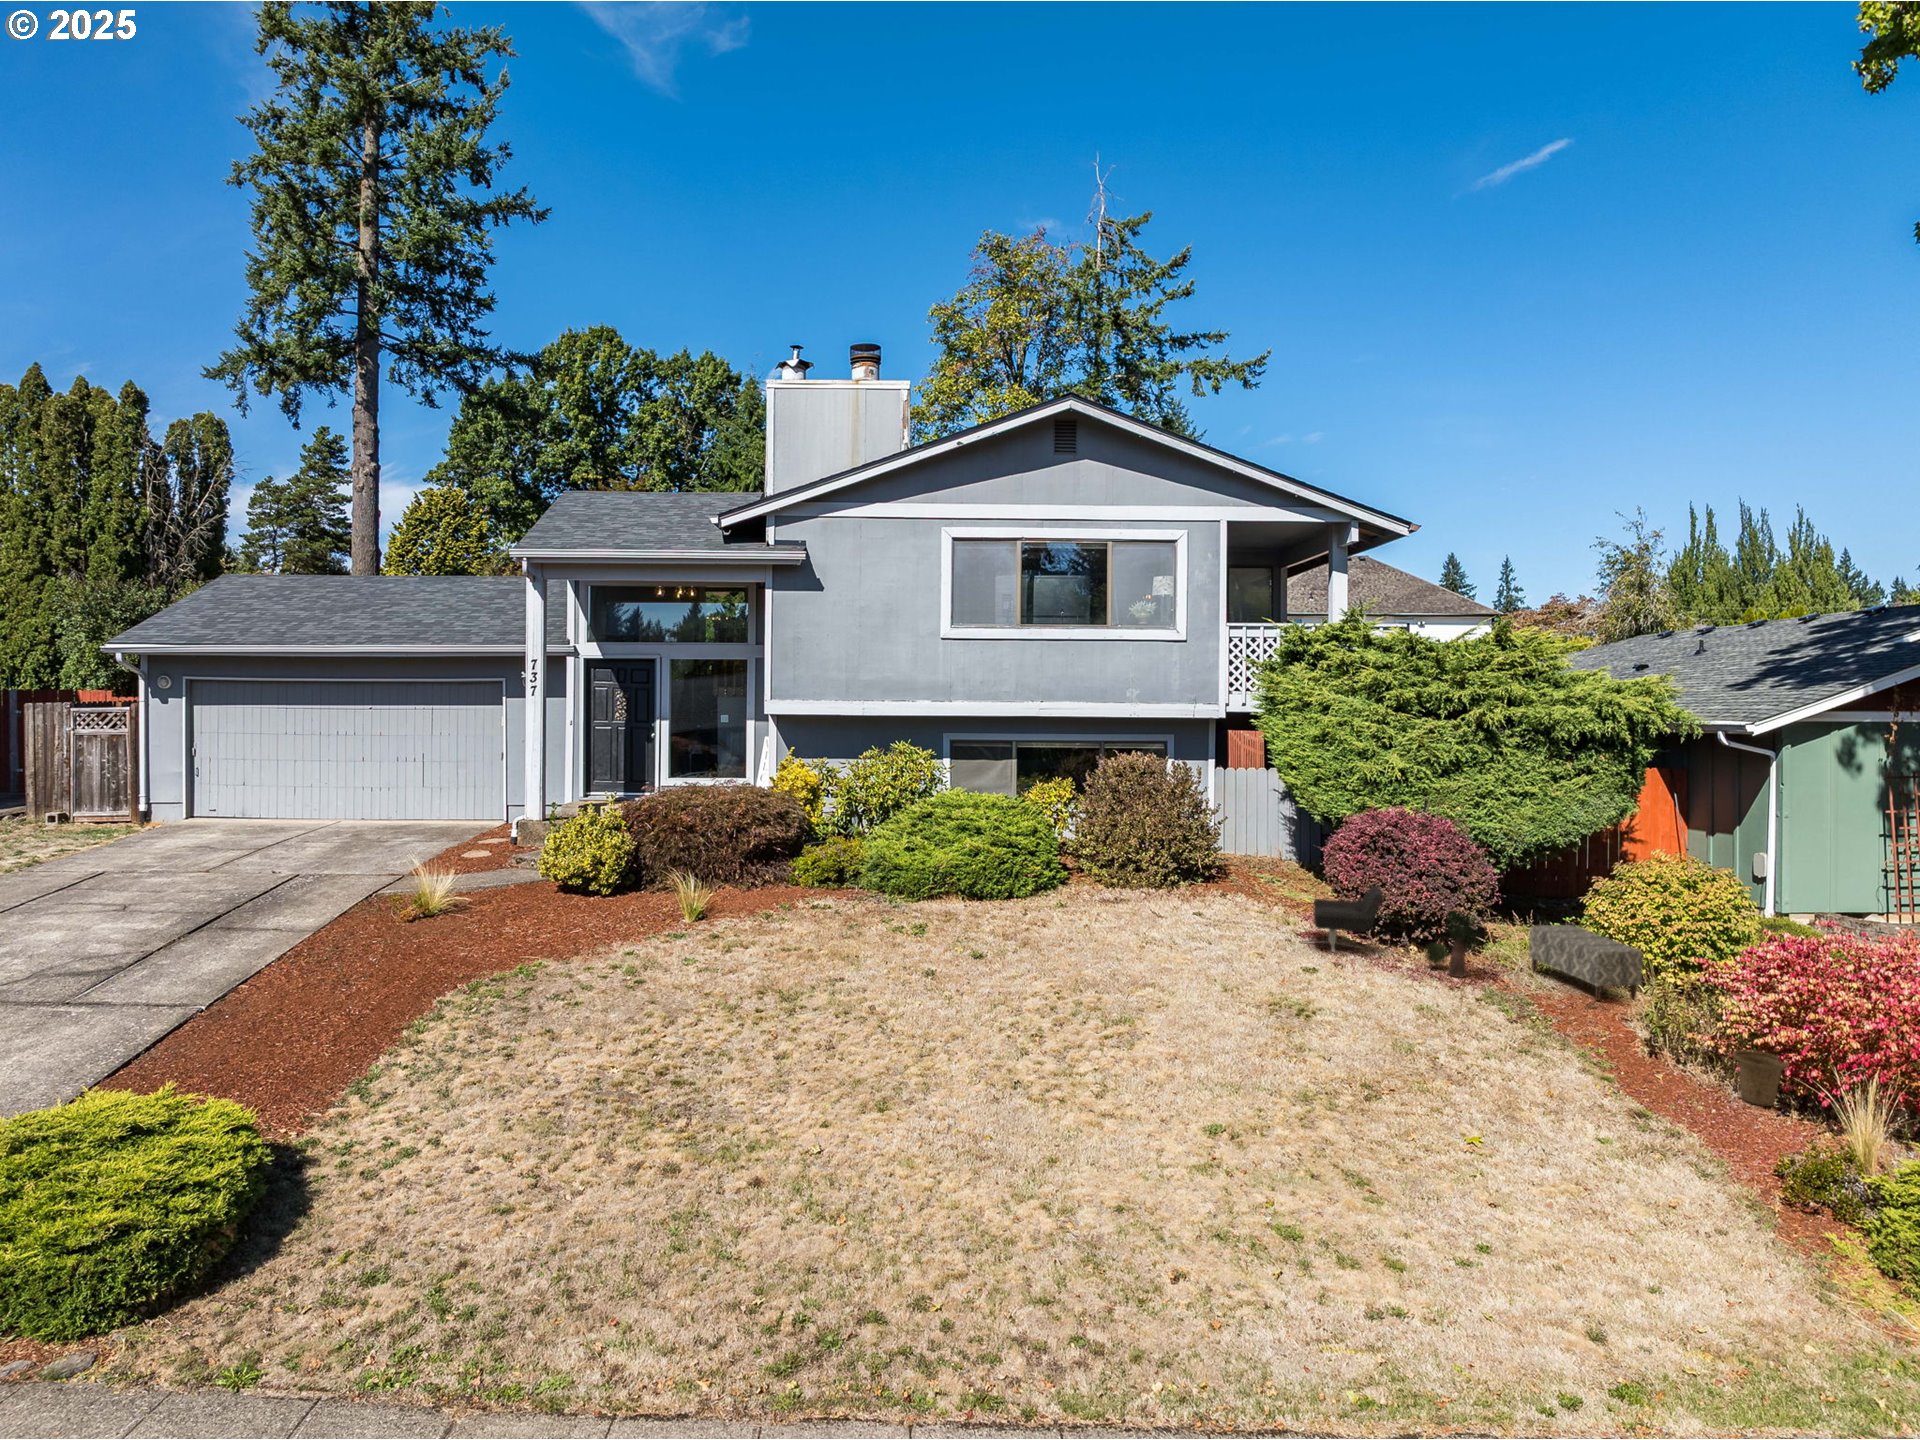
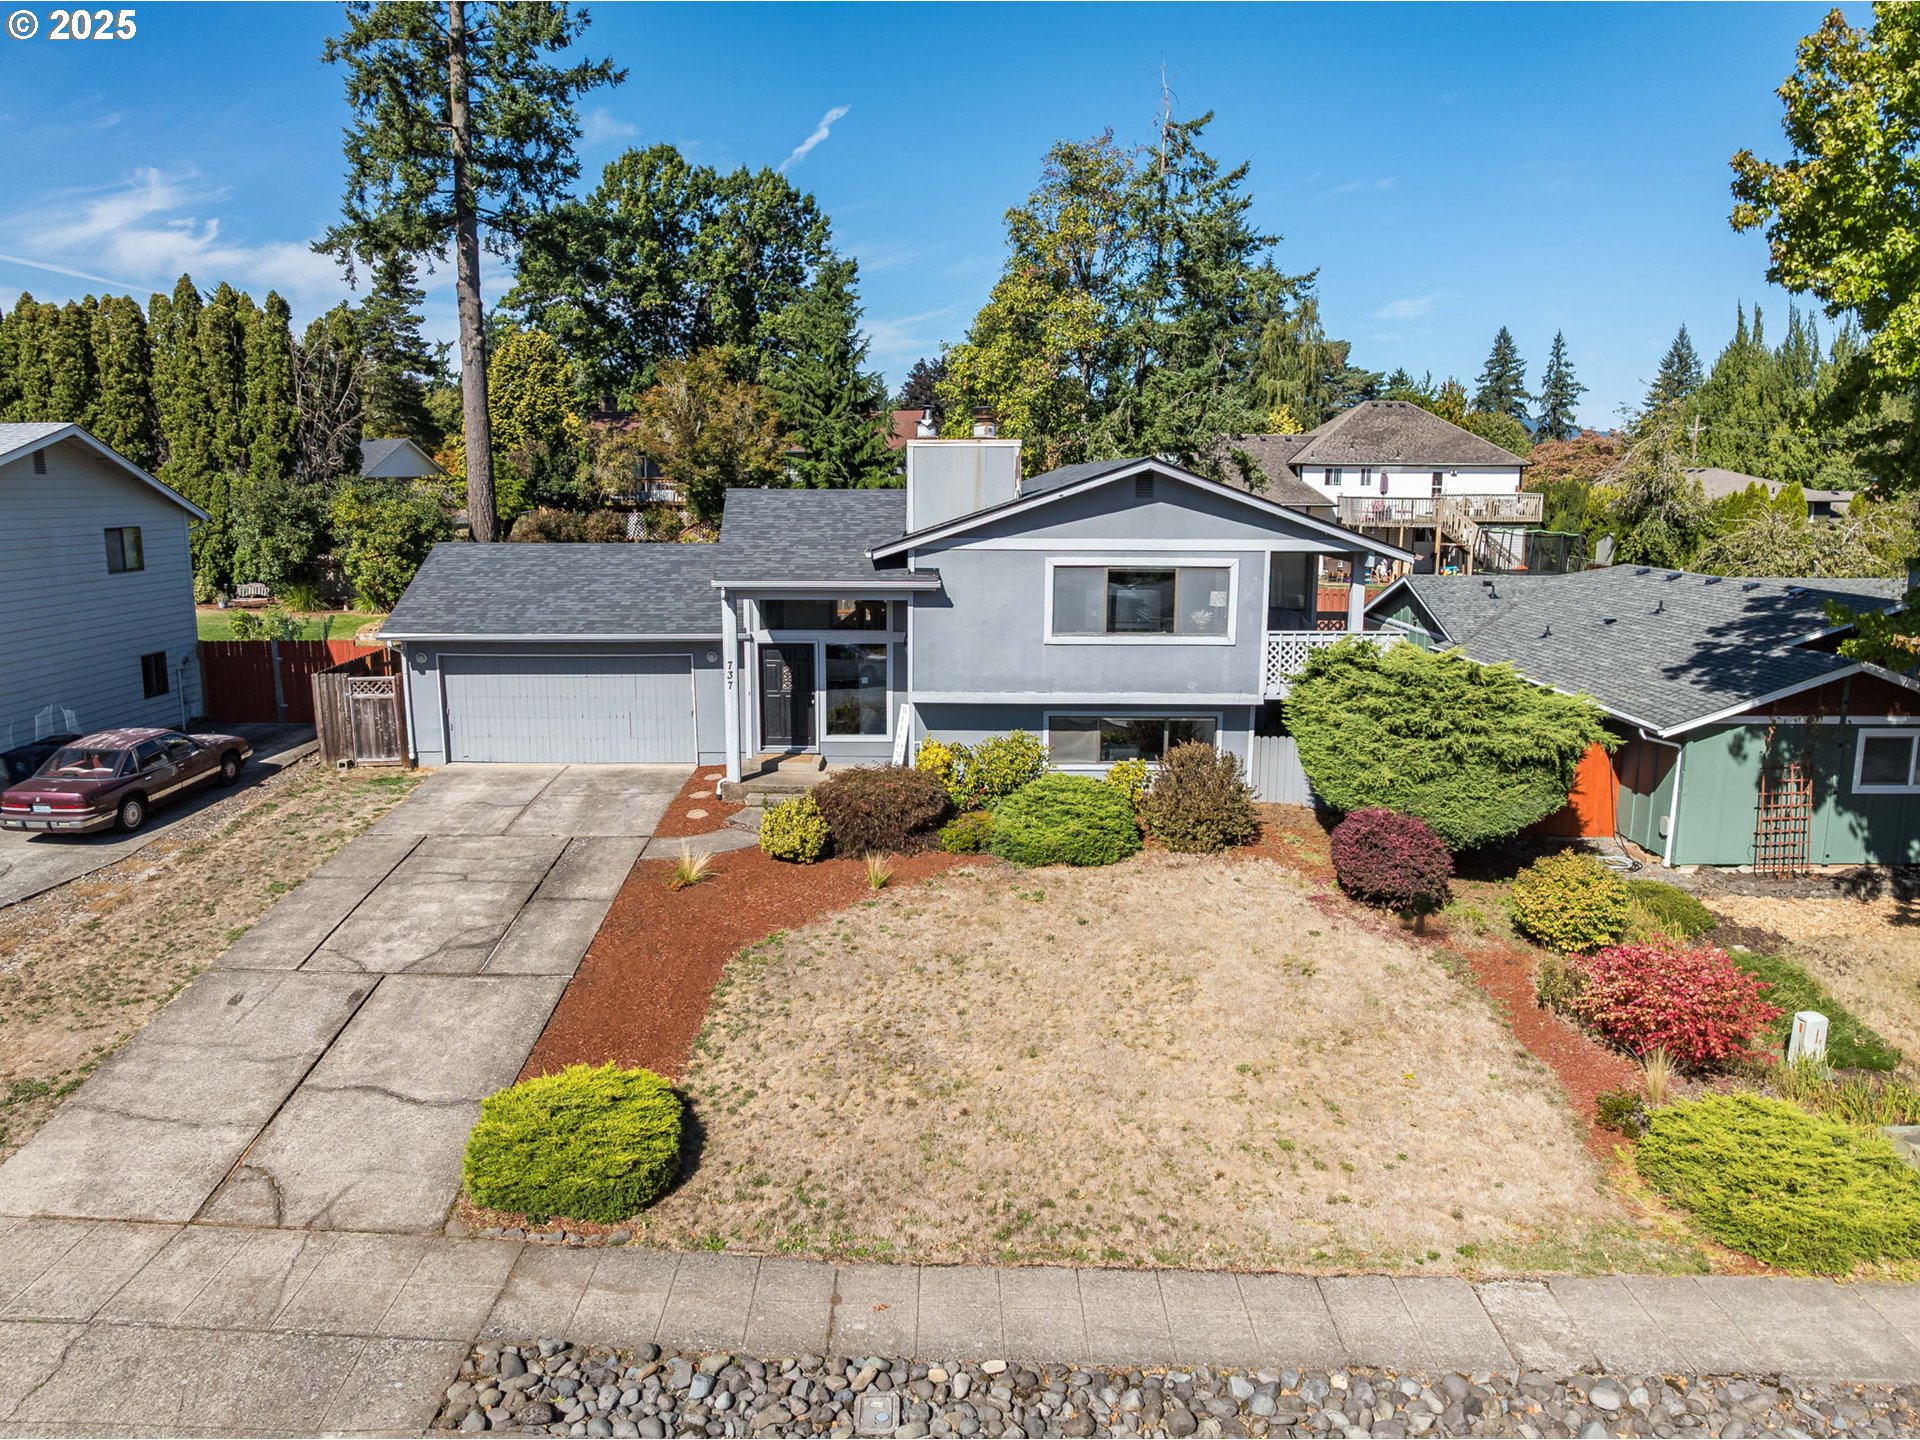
lounge chair: present [1314,886,1384,952] -> none [1311,869,1371,918]
bench: present [1528,925,1643,1001] -> none [1471,898,1546,959]
basket: present [1733,1050,1789,1106] -> none [1579,1013,1613,1049]

